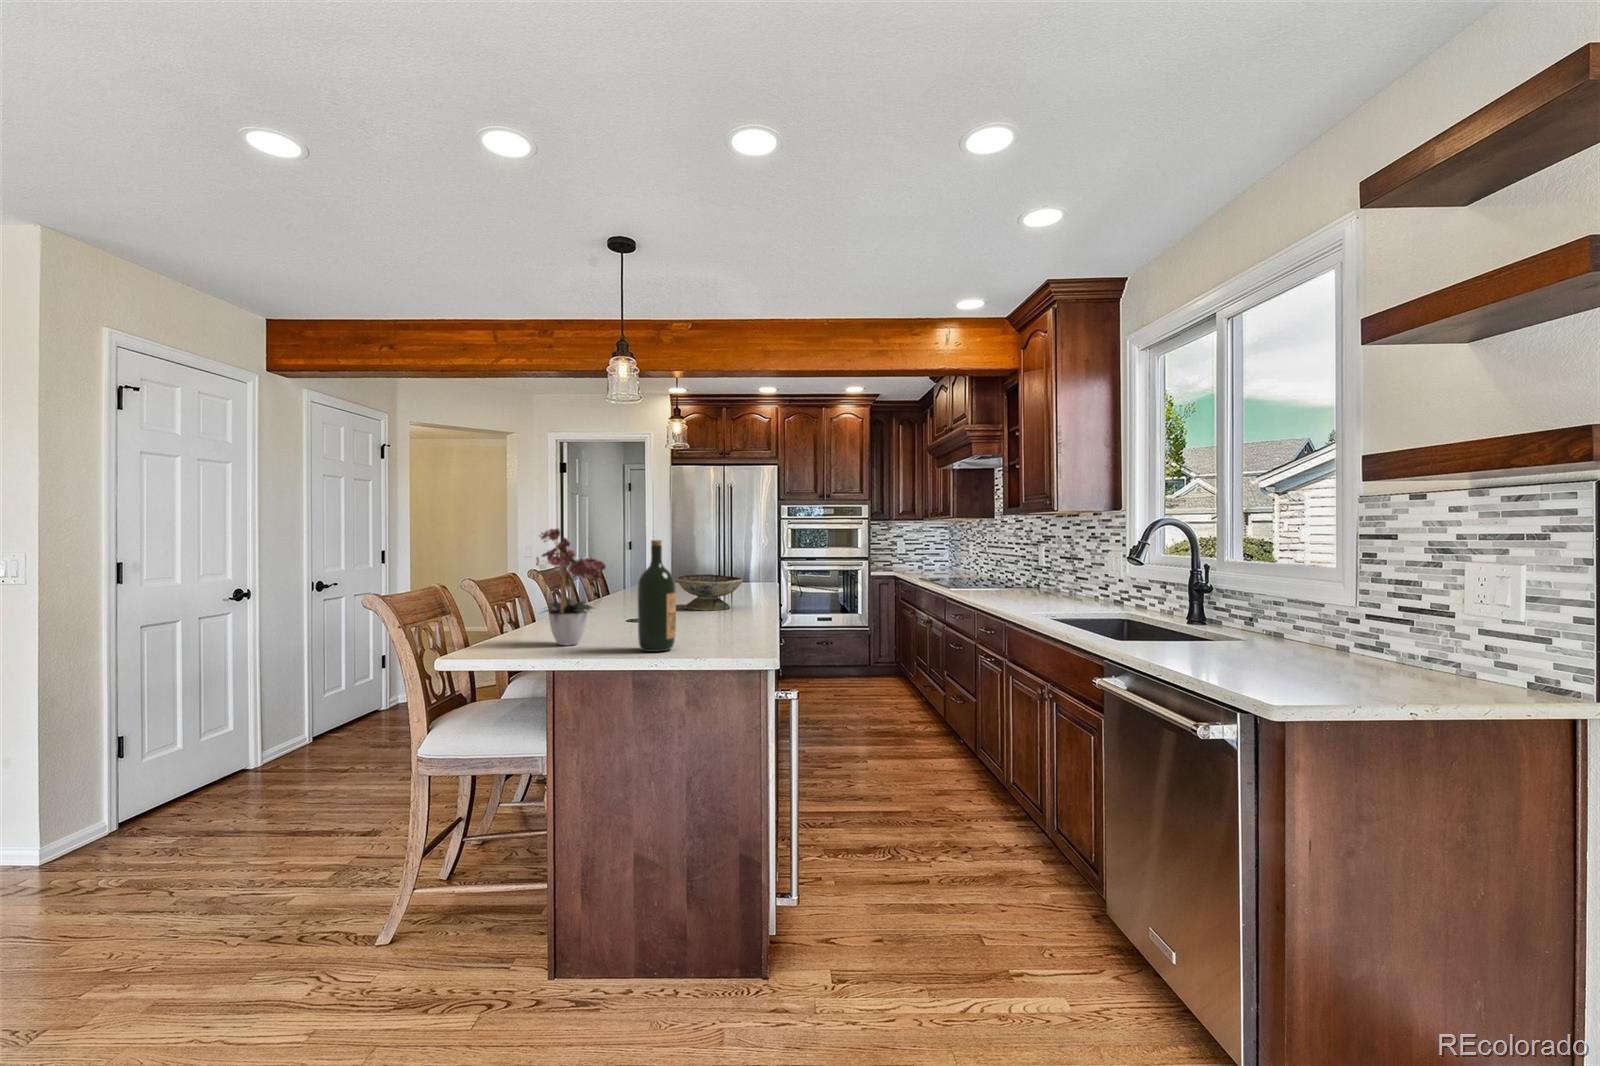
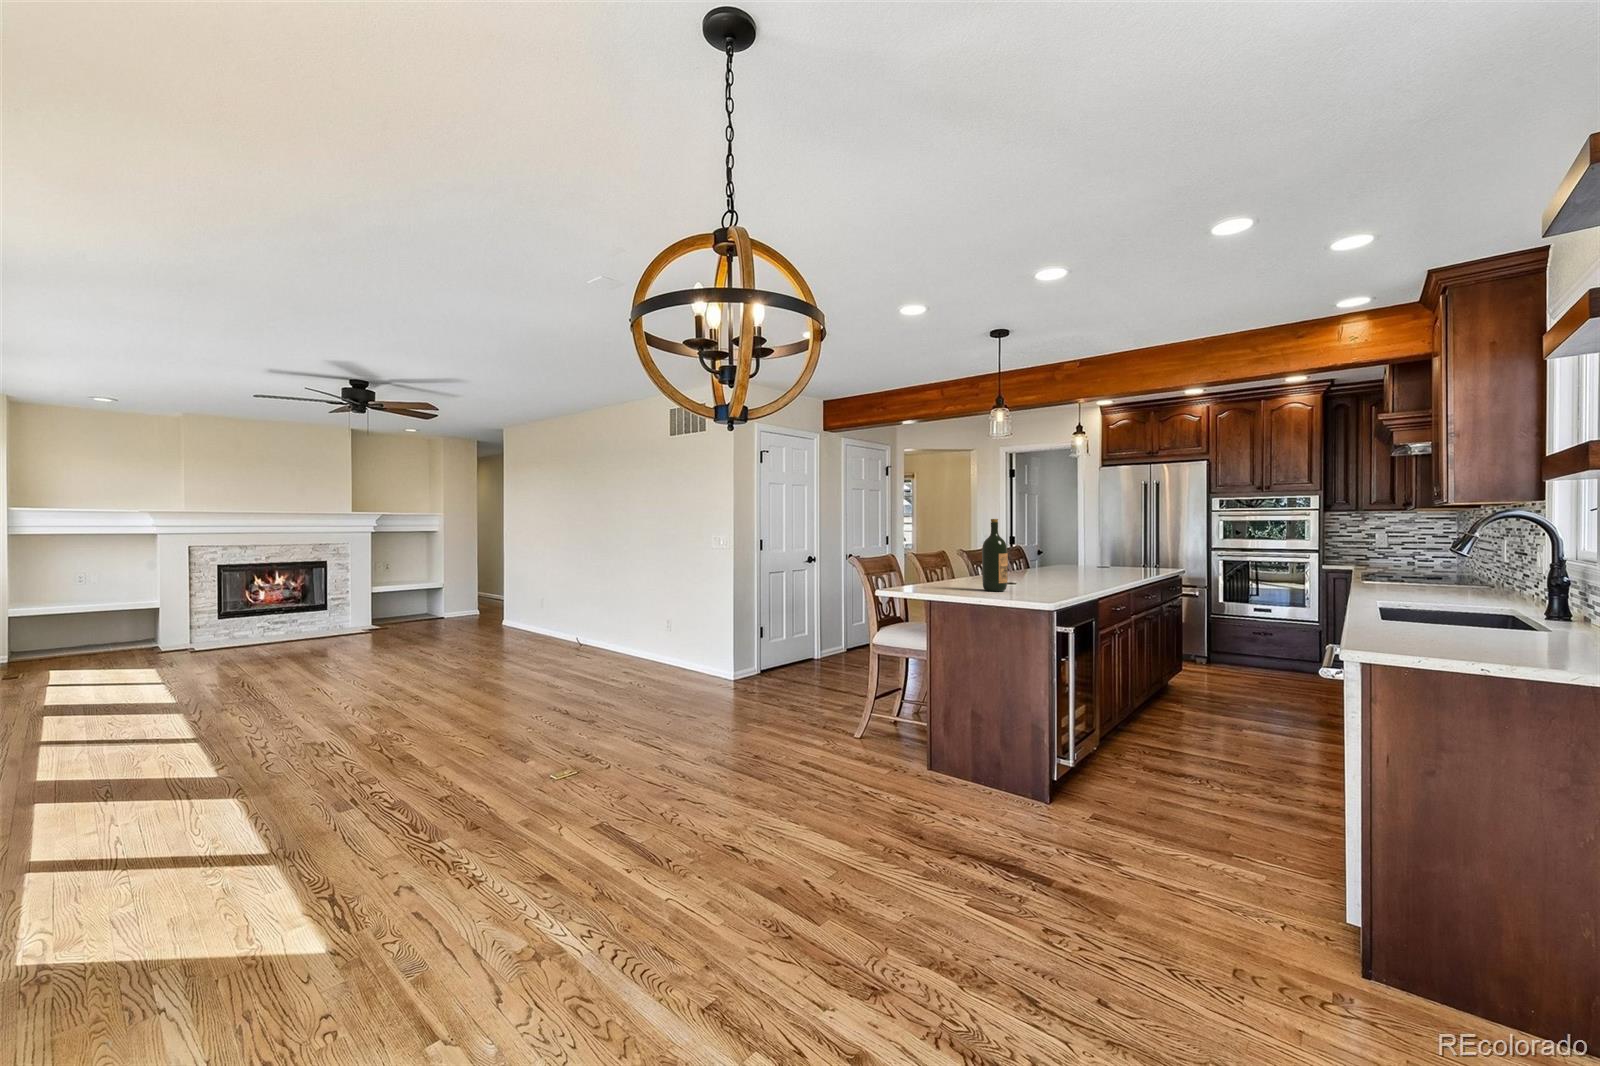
flower arrangement: present [536,529,606,646] -> none [924,510,976,586]
decorative bowl: present [677,574,742,611] -> none [1056,552,1113,579]

